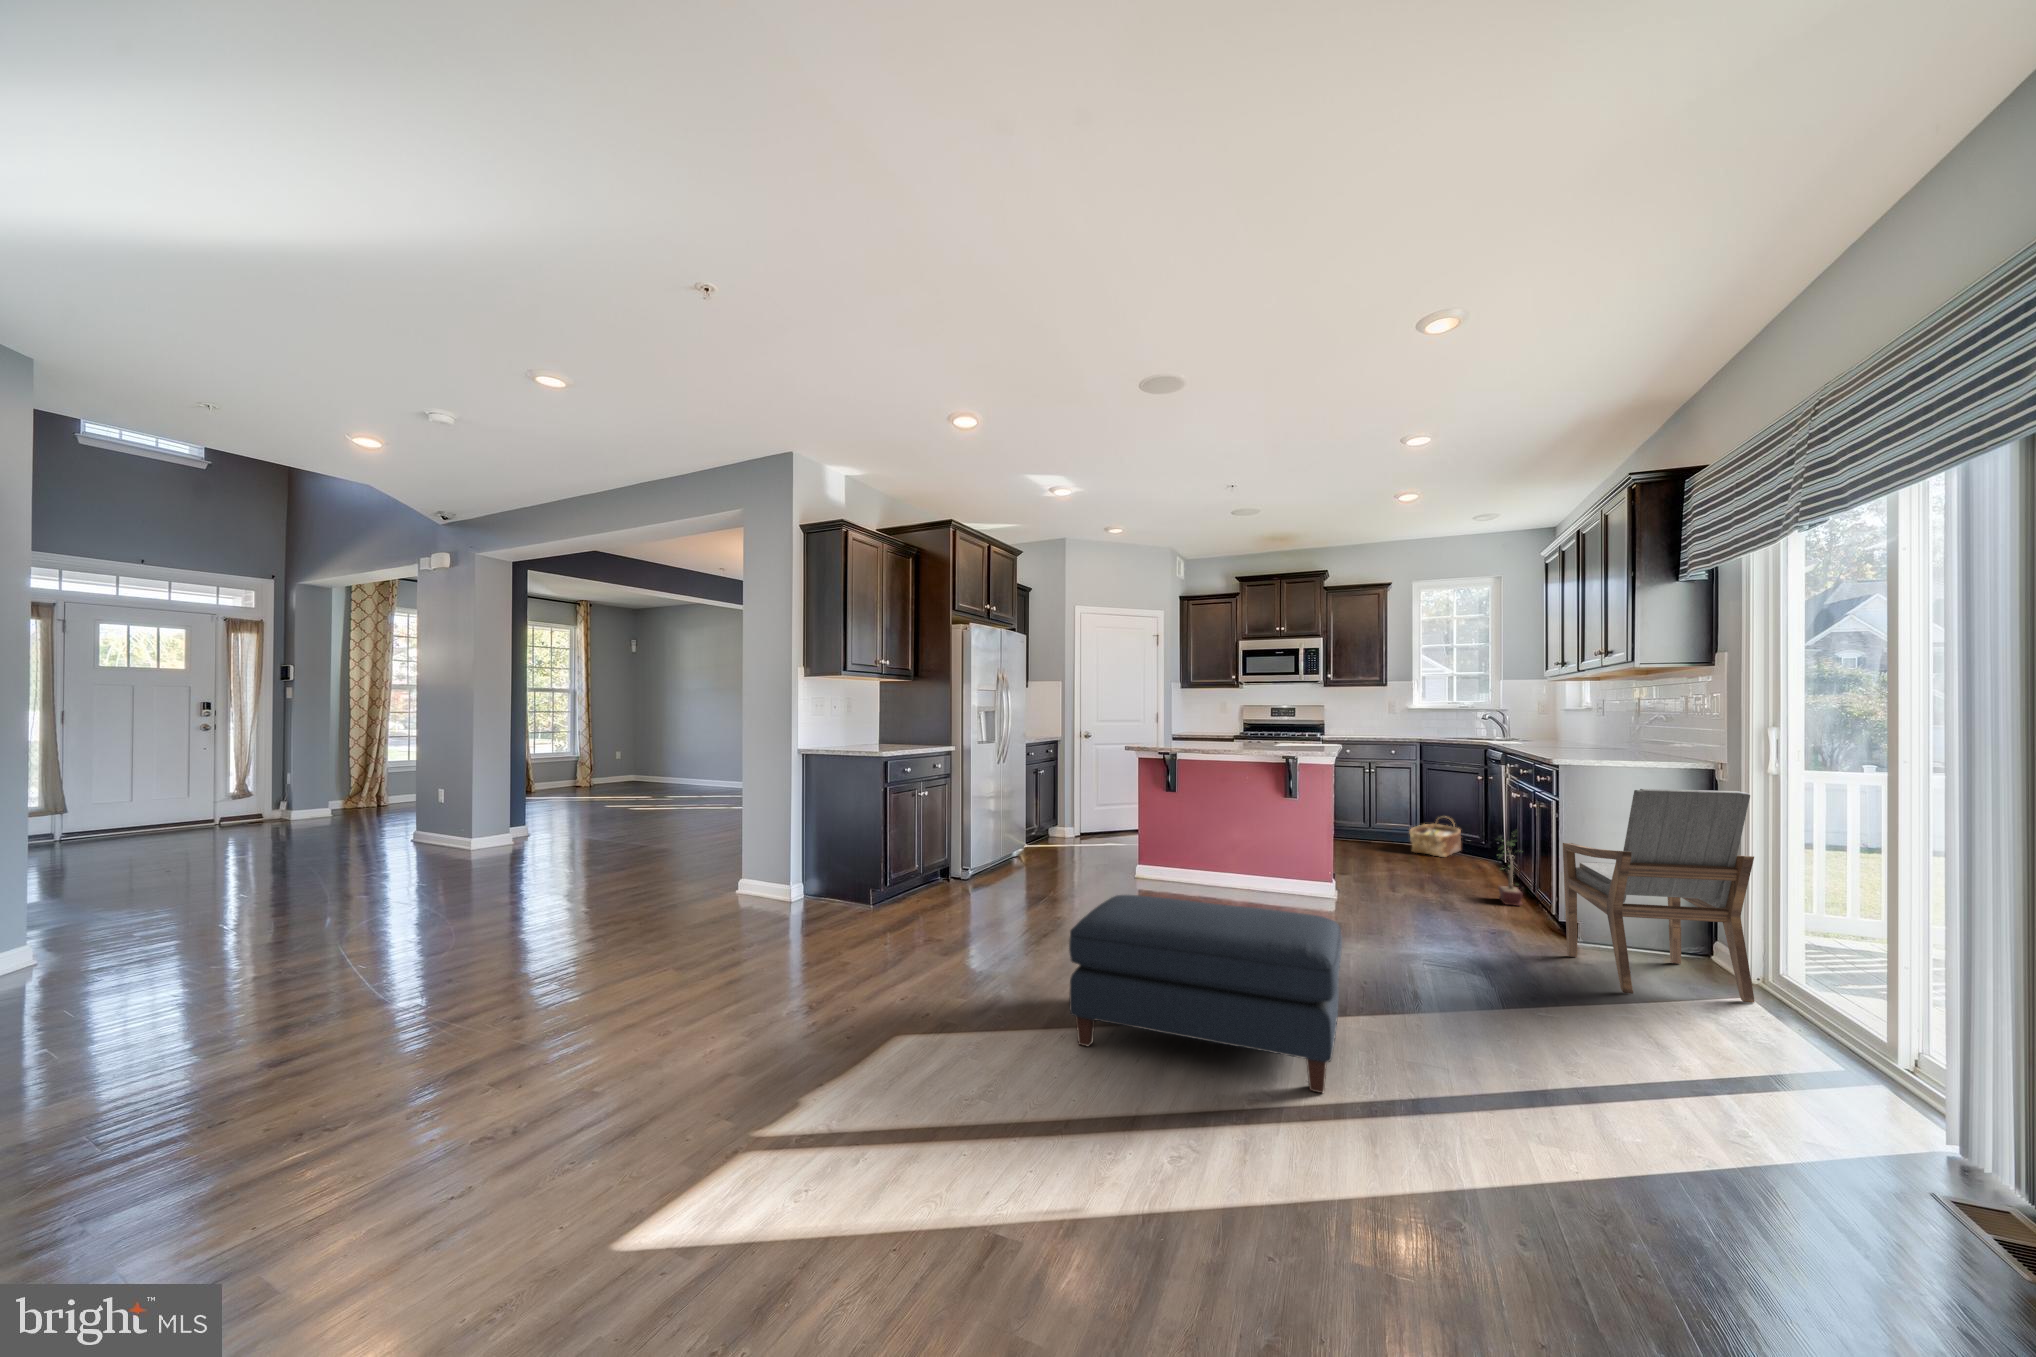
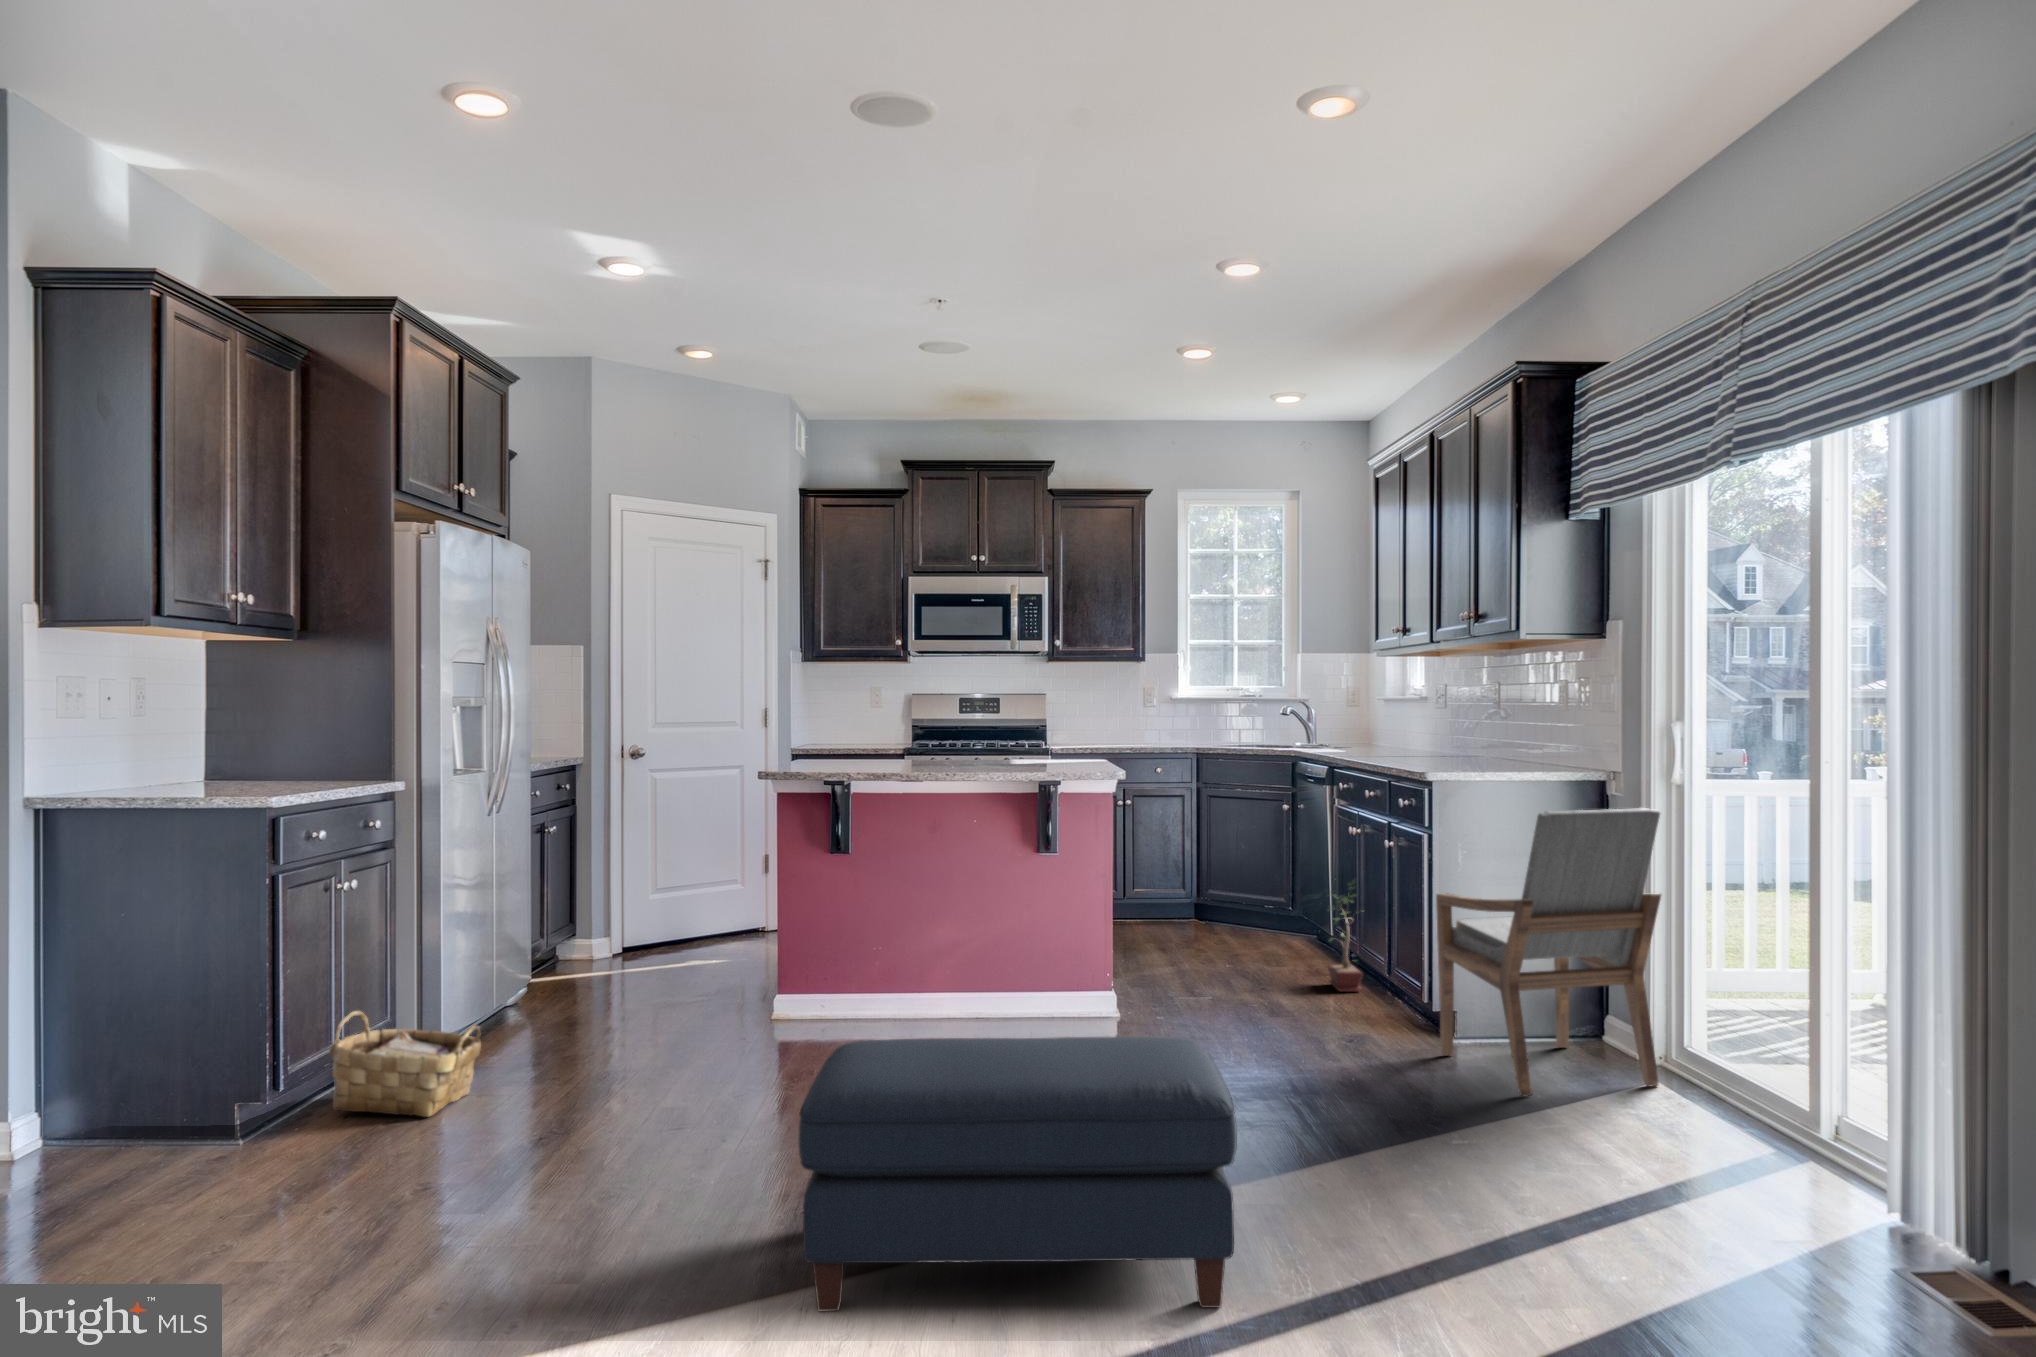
woven basket: present [1409,818,1461,857] -> present [329,1011,481,1117]

